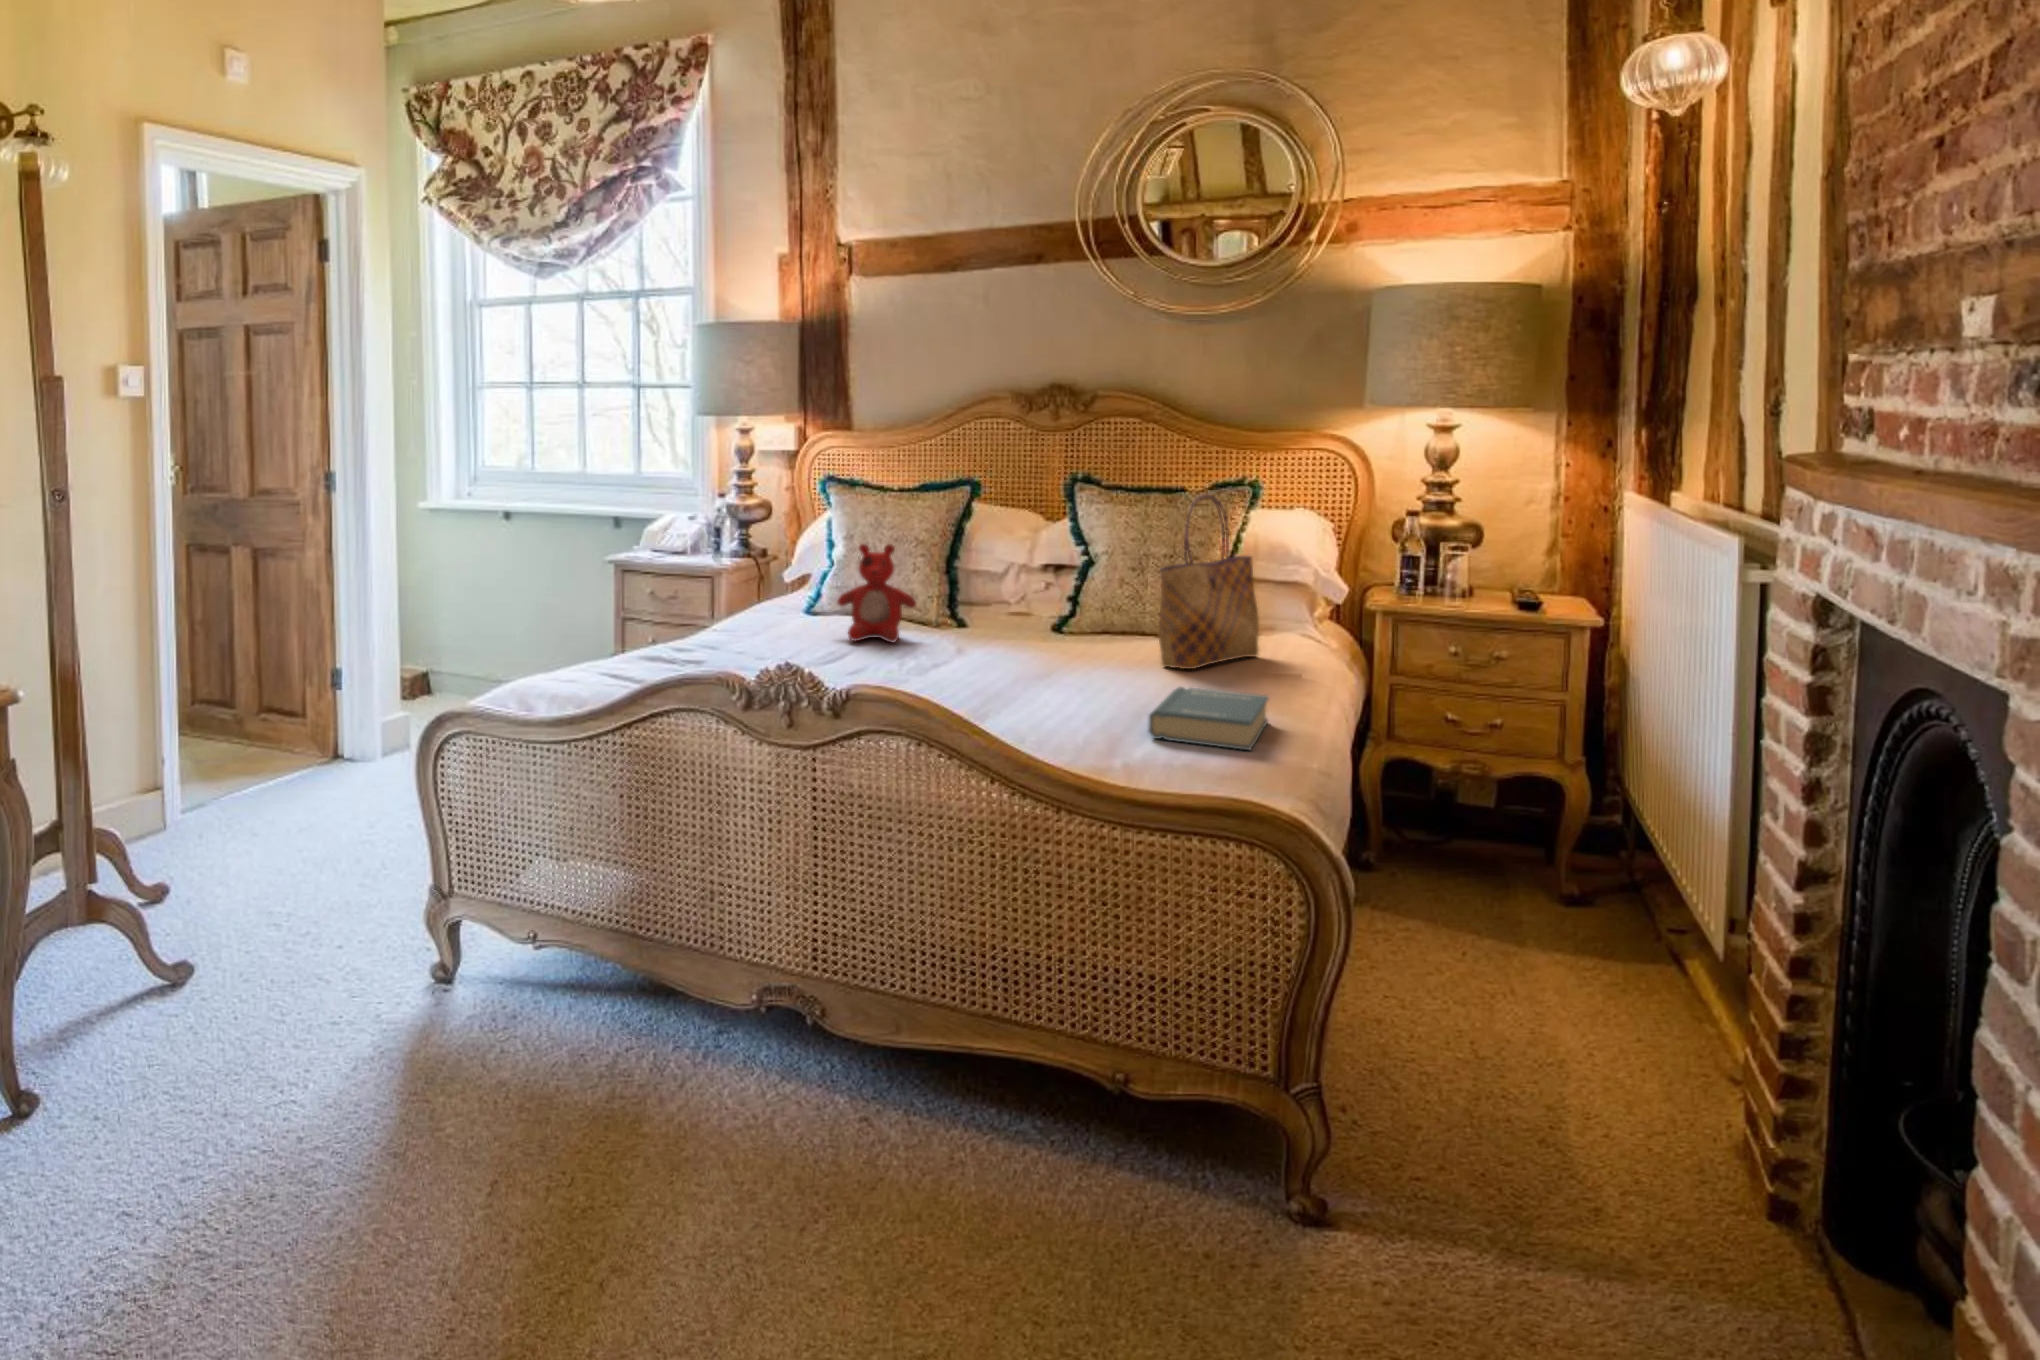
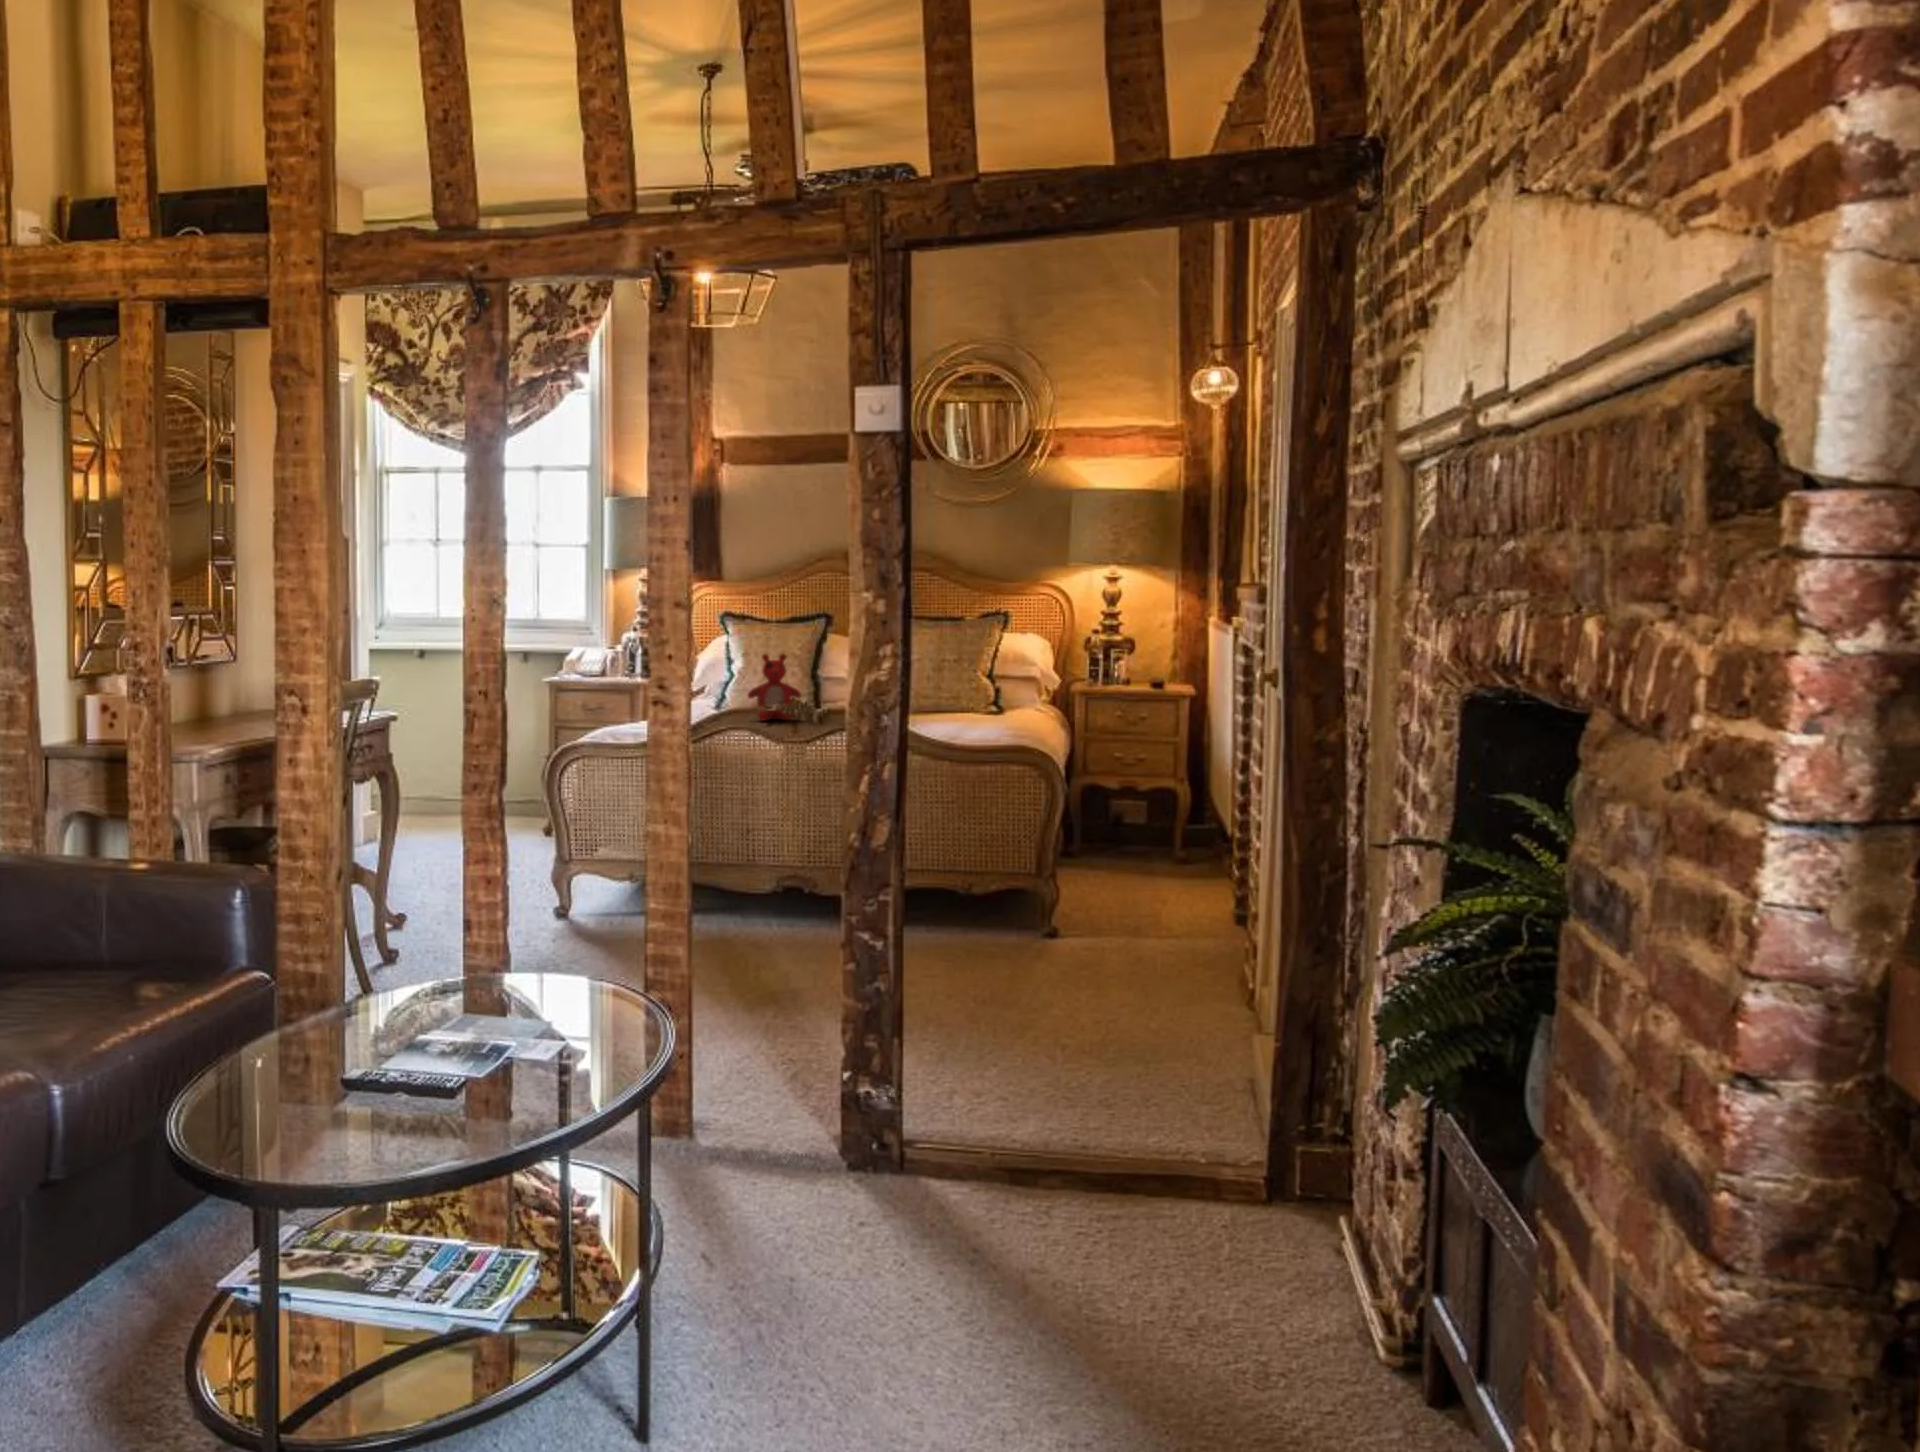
tote bag: present [1159,494,1259,669] -> none [958,614,1013,724]
hardback book: present [1148,687,1268,750] -> none [966,721,1026,746]

